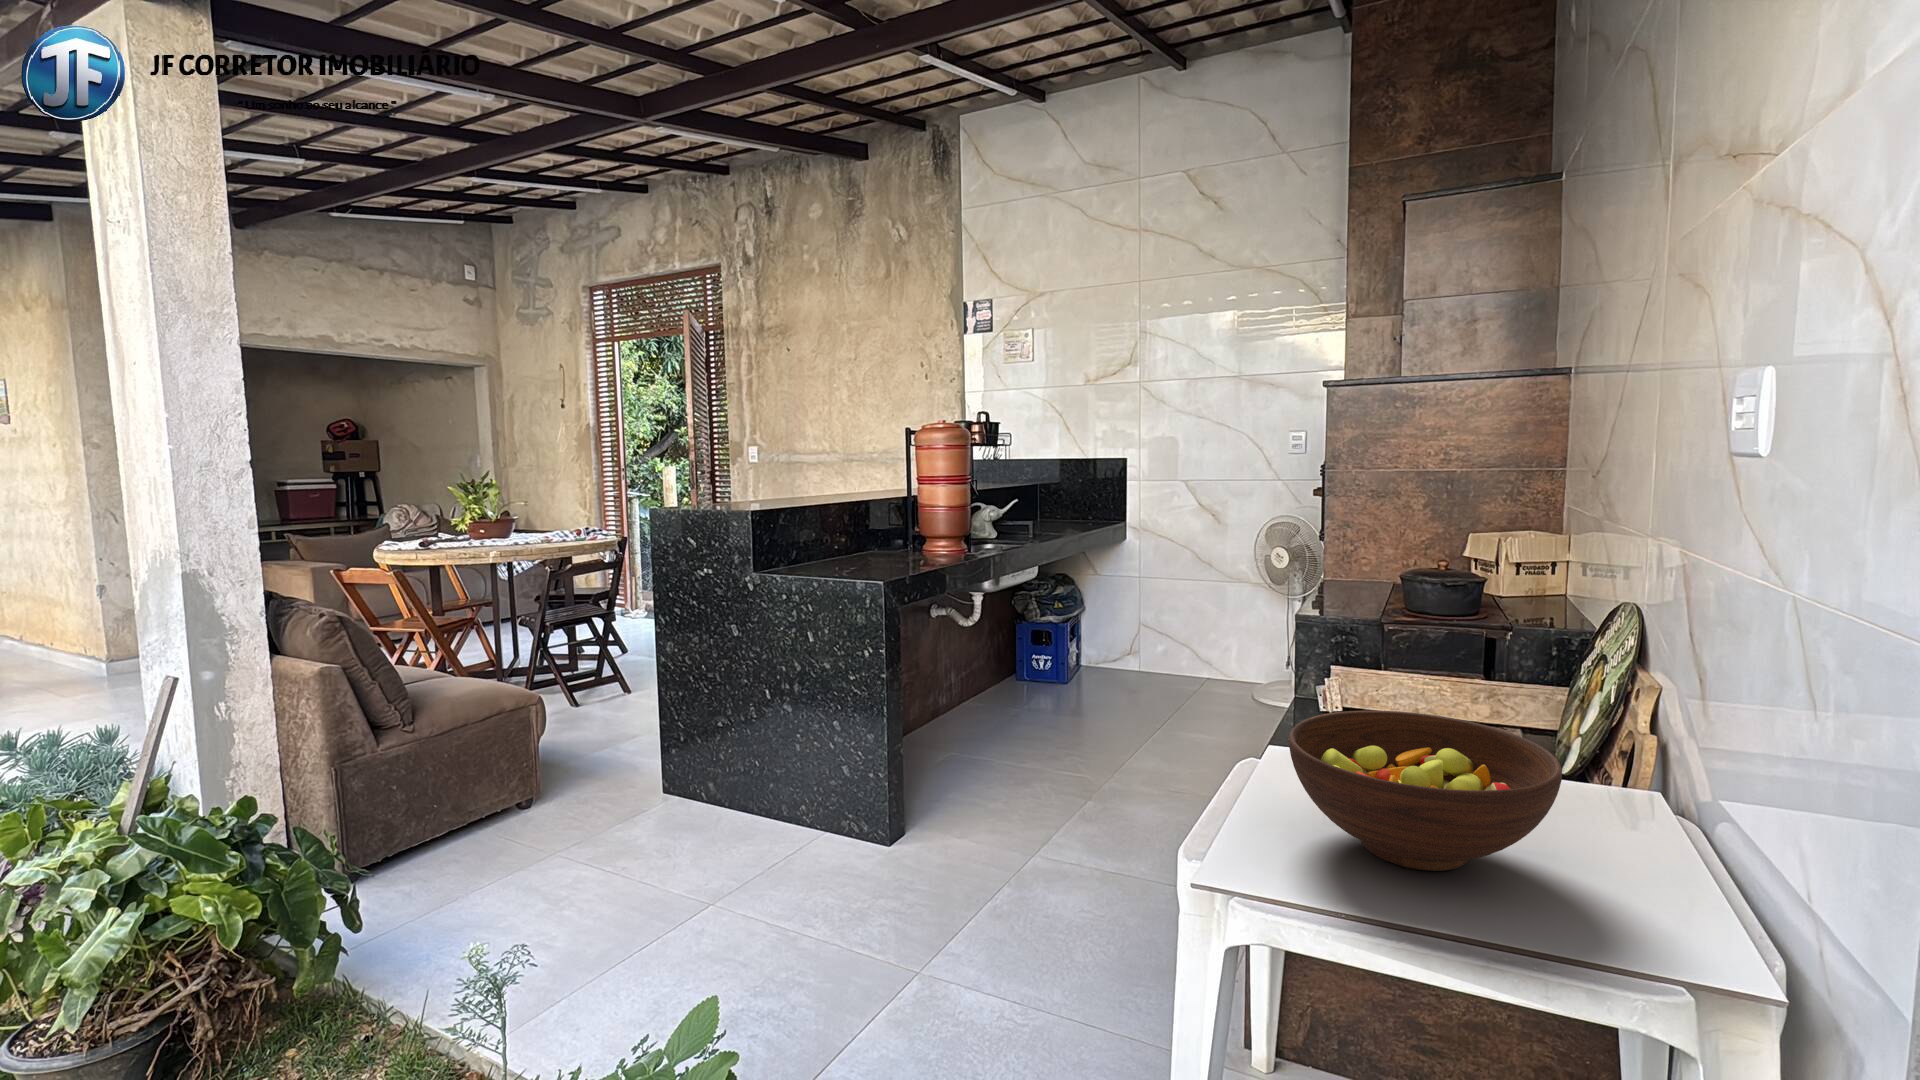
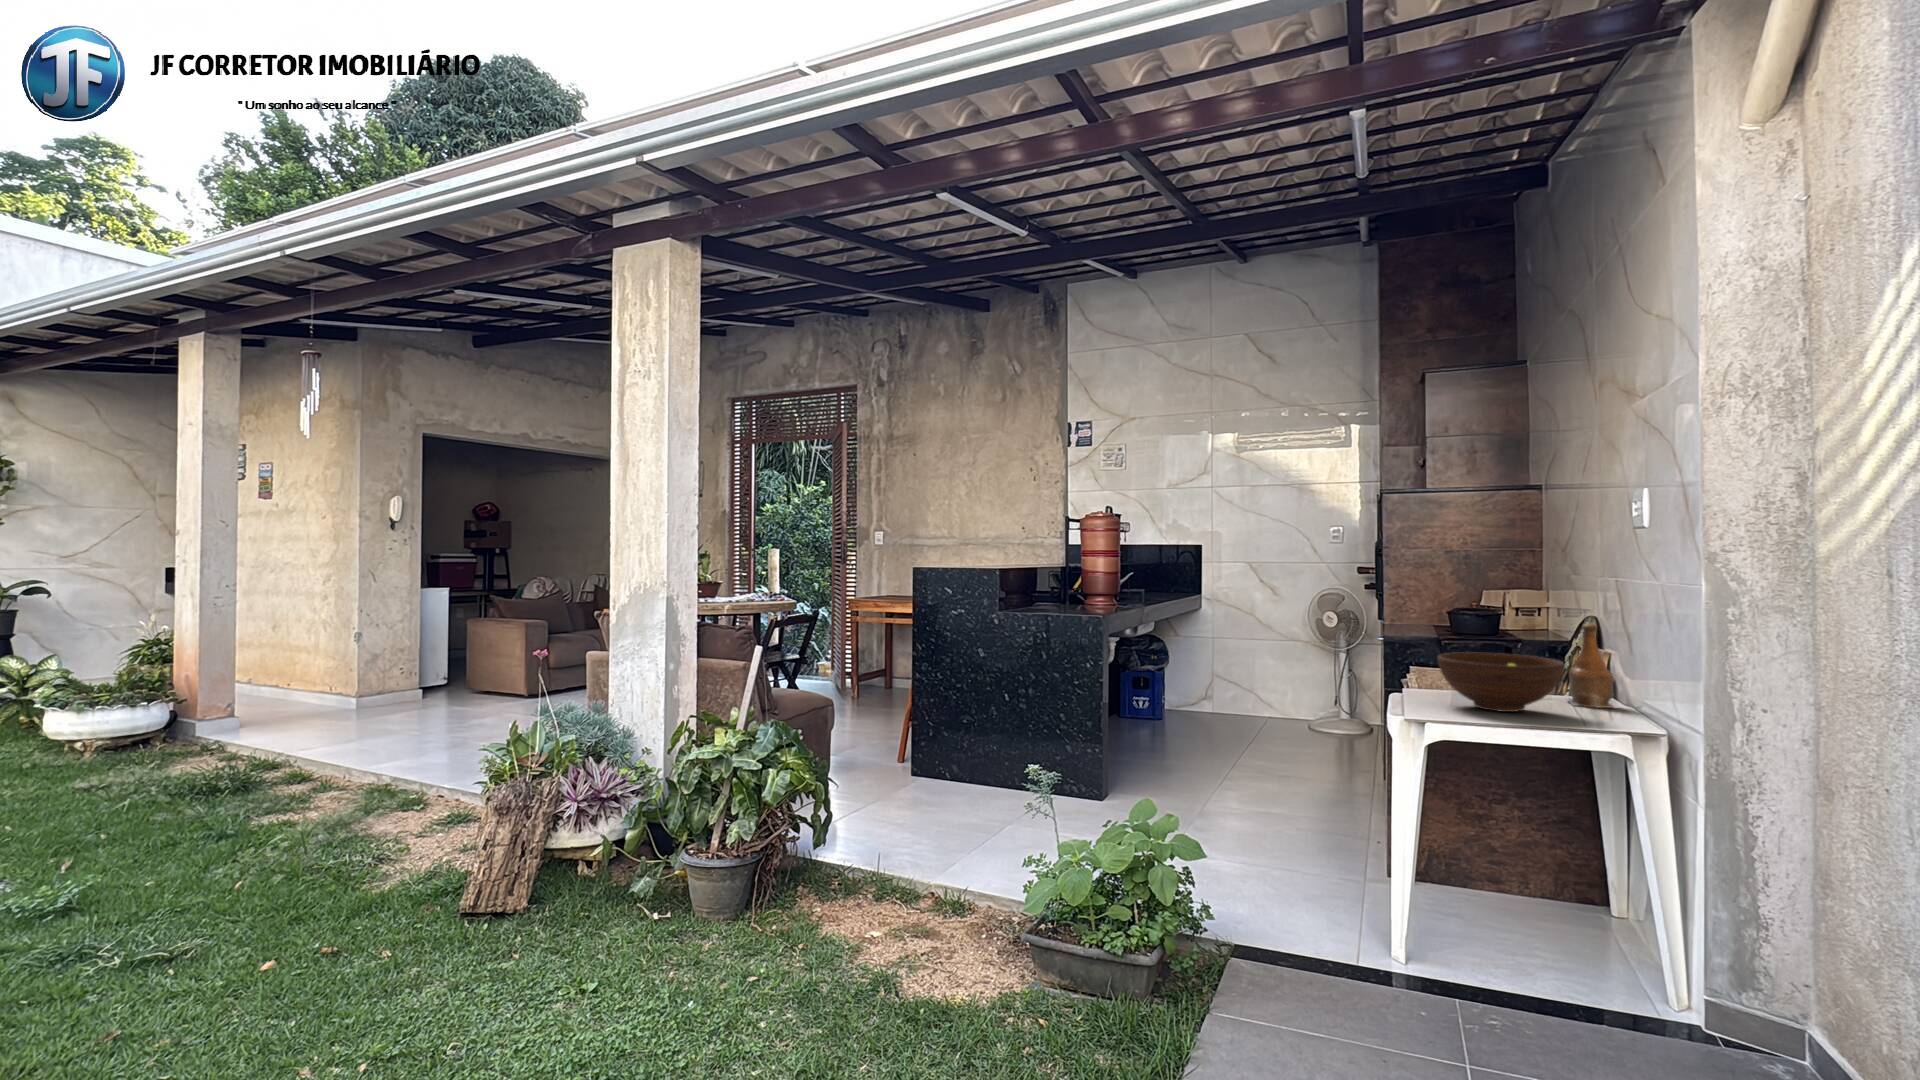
bottle: none [1570,646,1680,833] -> present [1568,623,1614,708]

